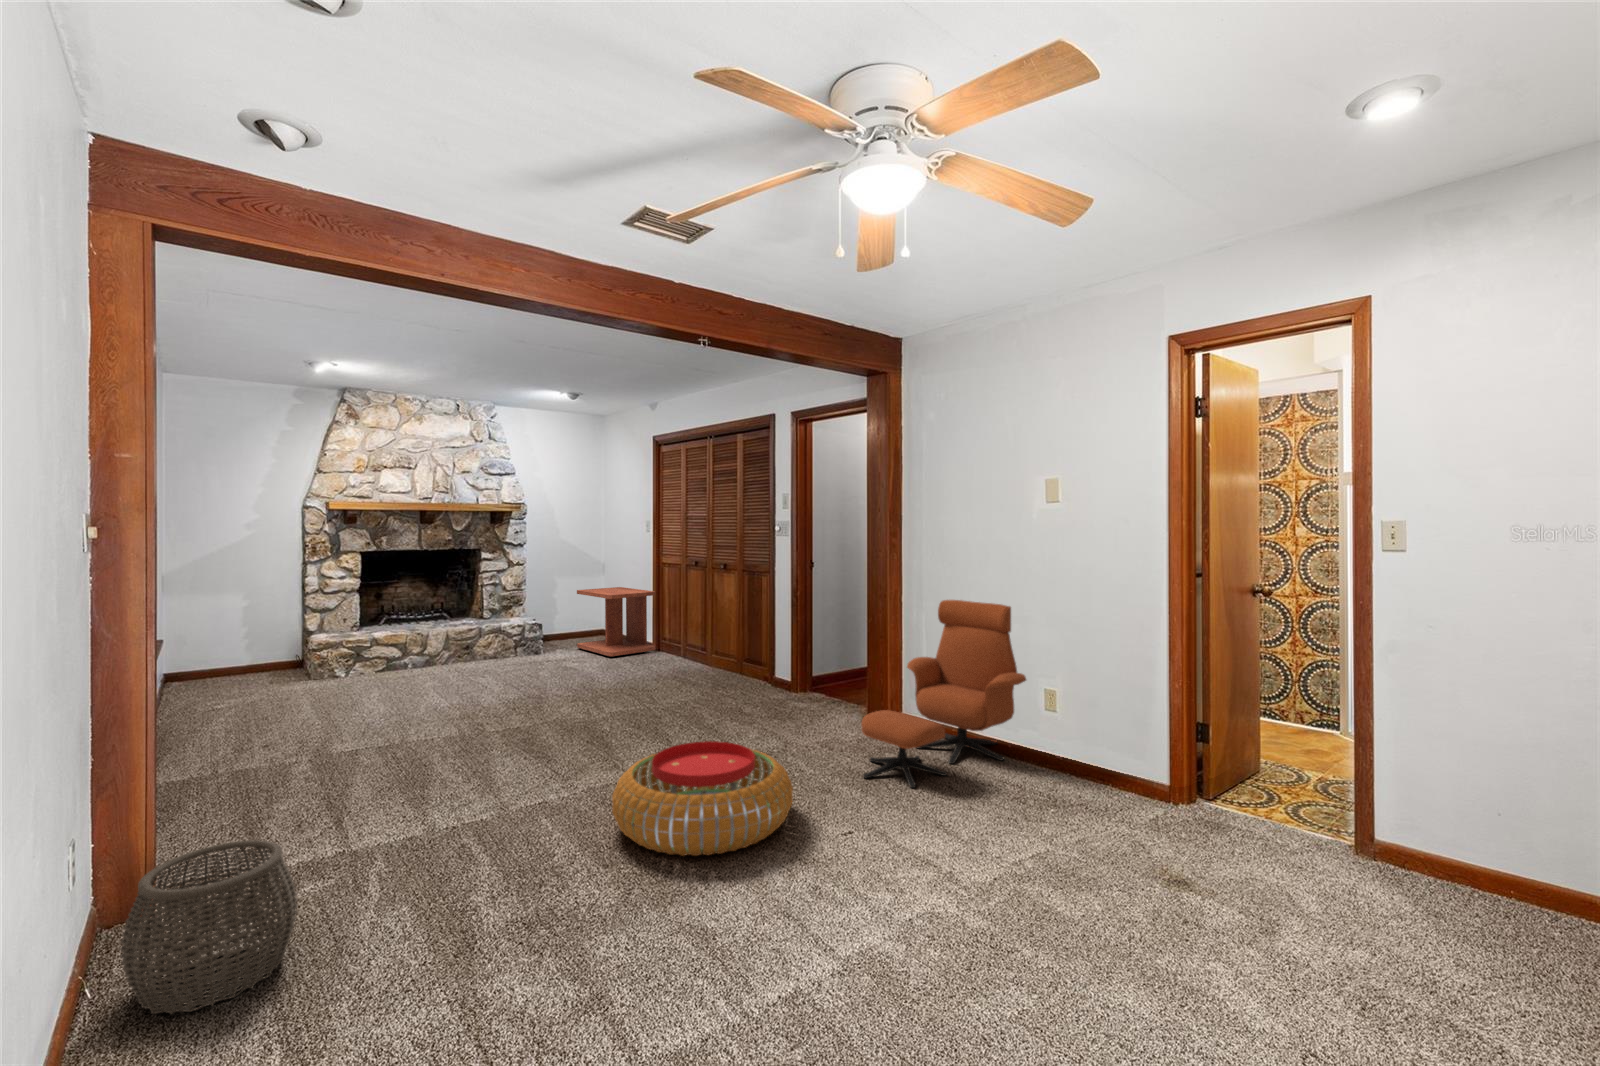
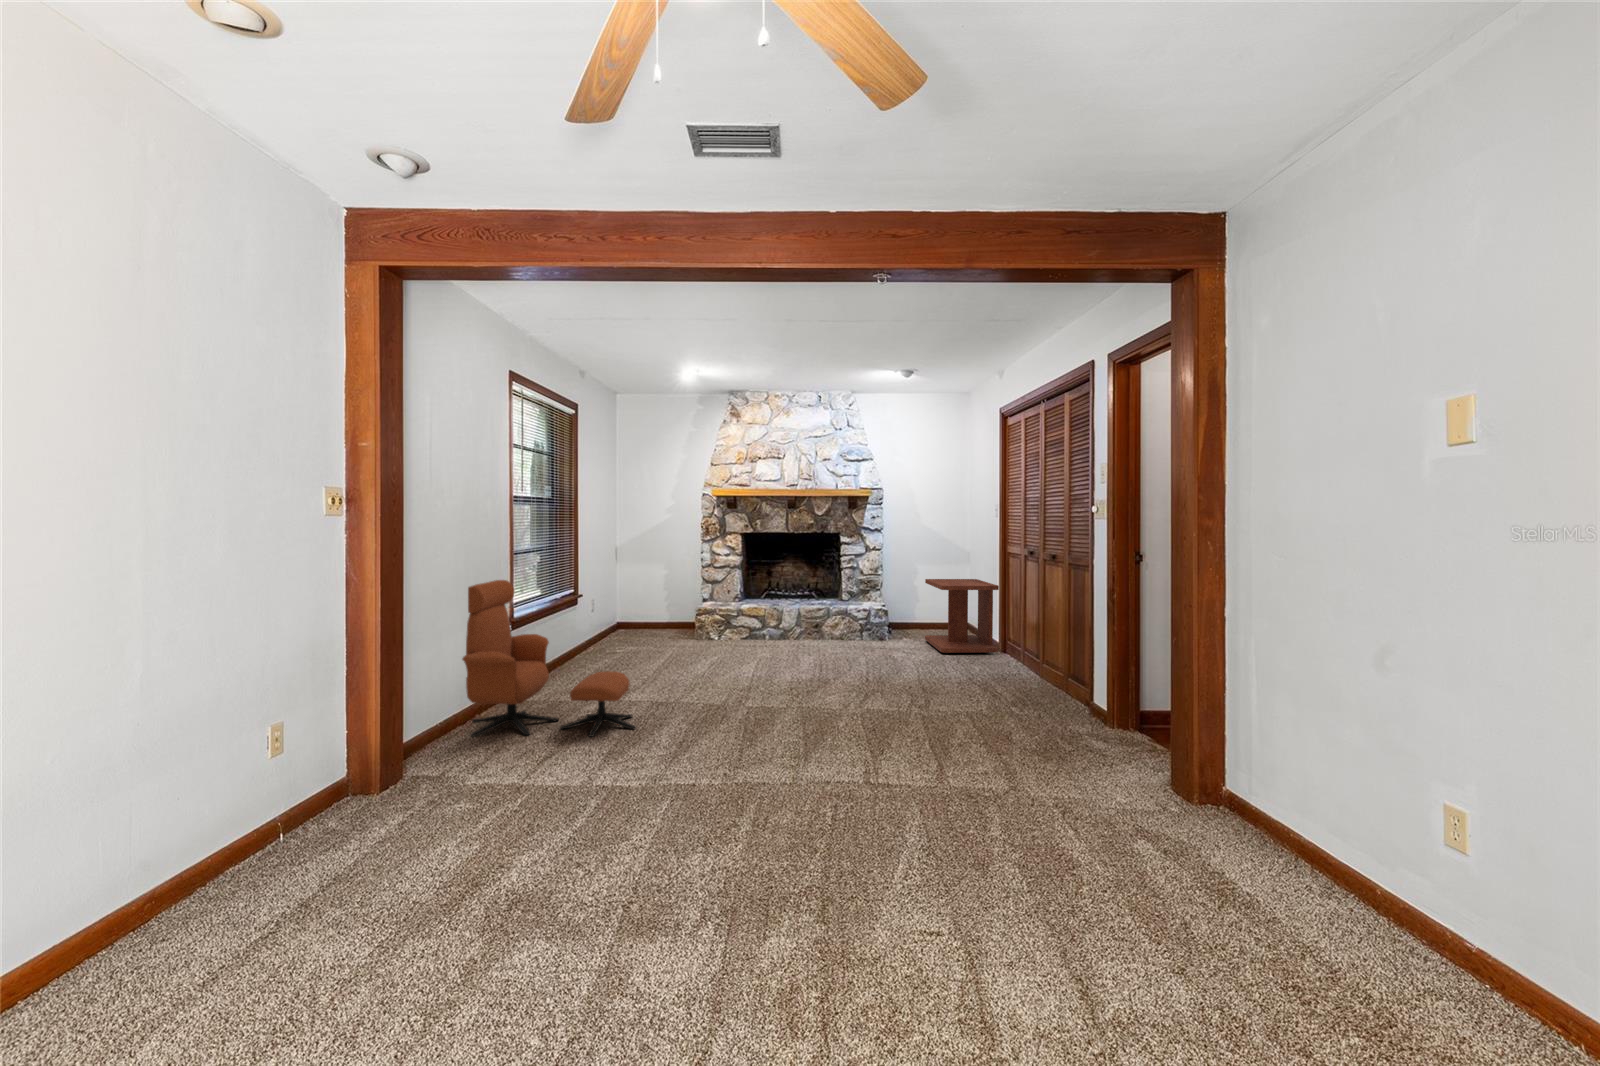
lounge chair: present [862,600,1026,788] -> present [462,580,636,737]
pouf: present [612,741,793,856] -> none [670,742,872,872]
woven basket: present [120,840,298,1014] -> none [297,731,414,842]

